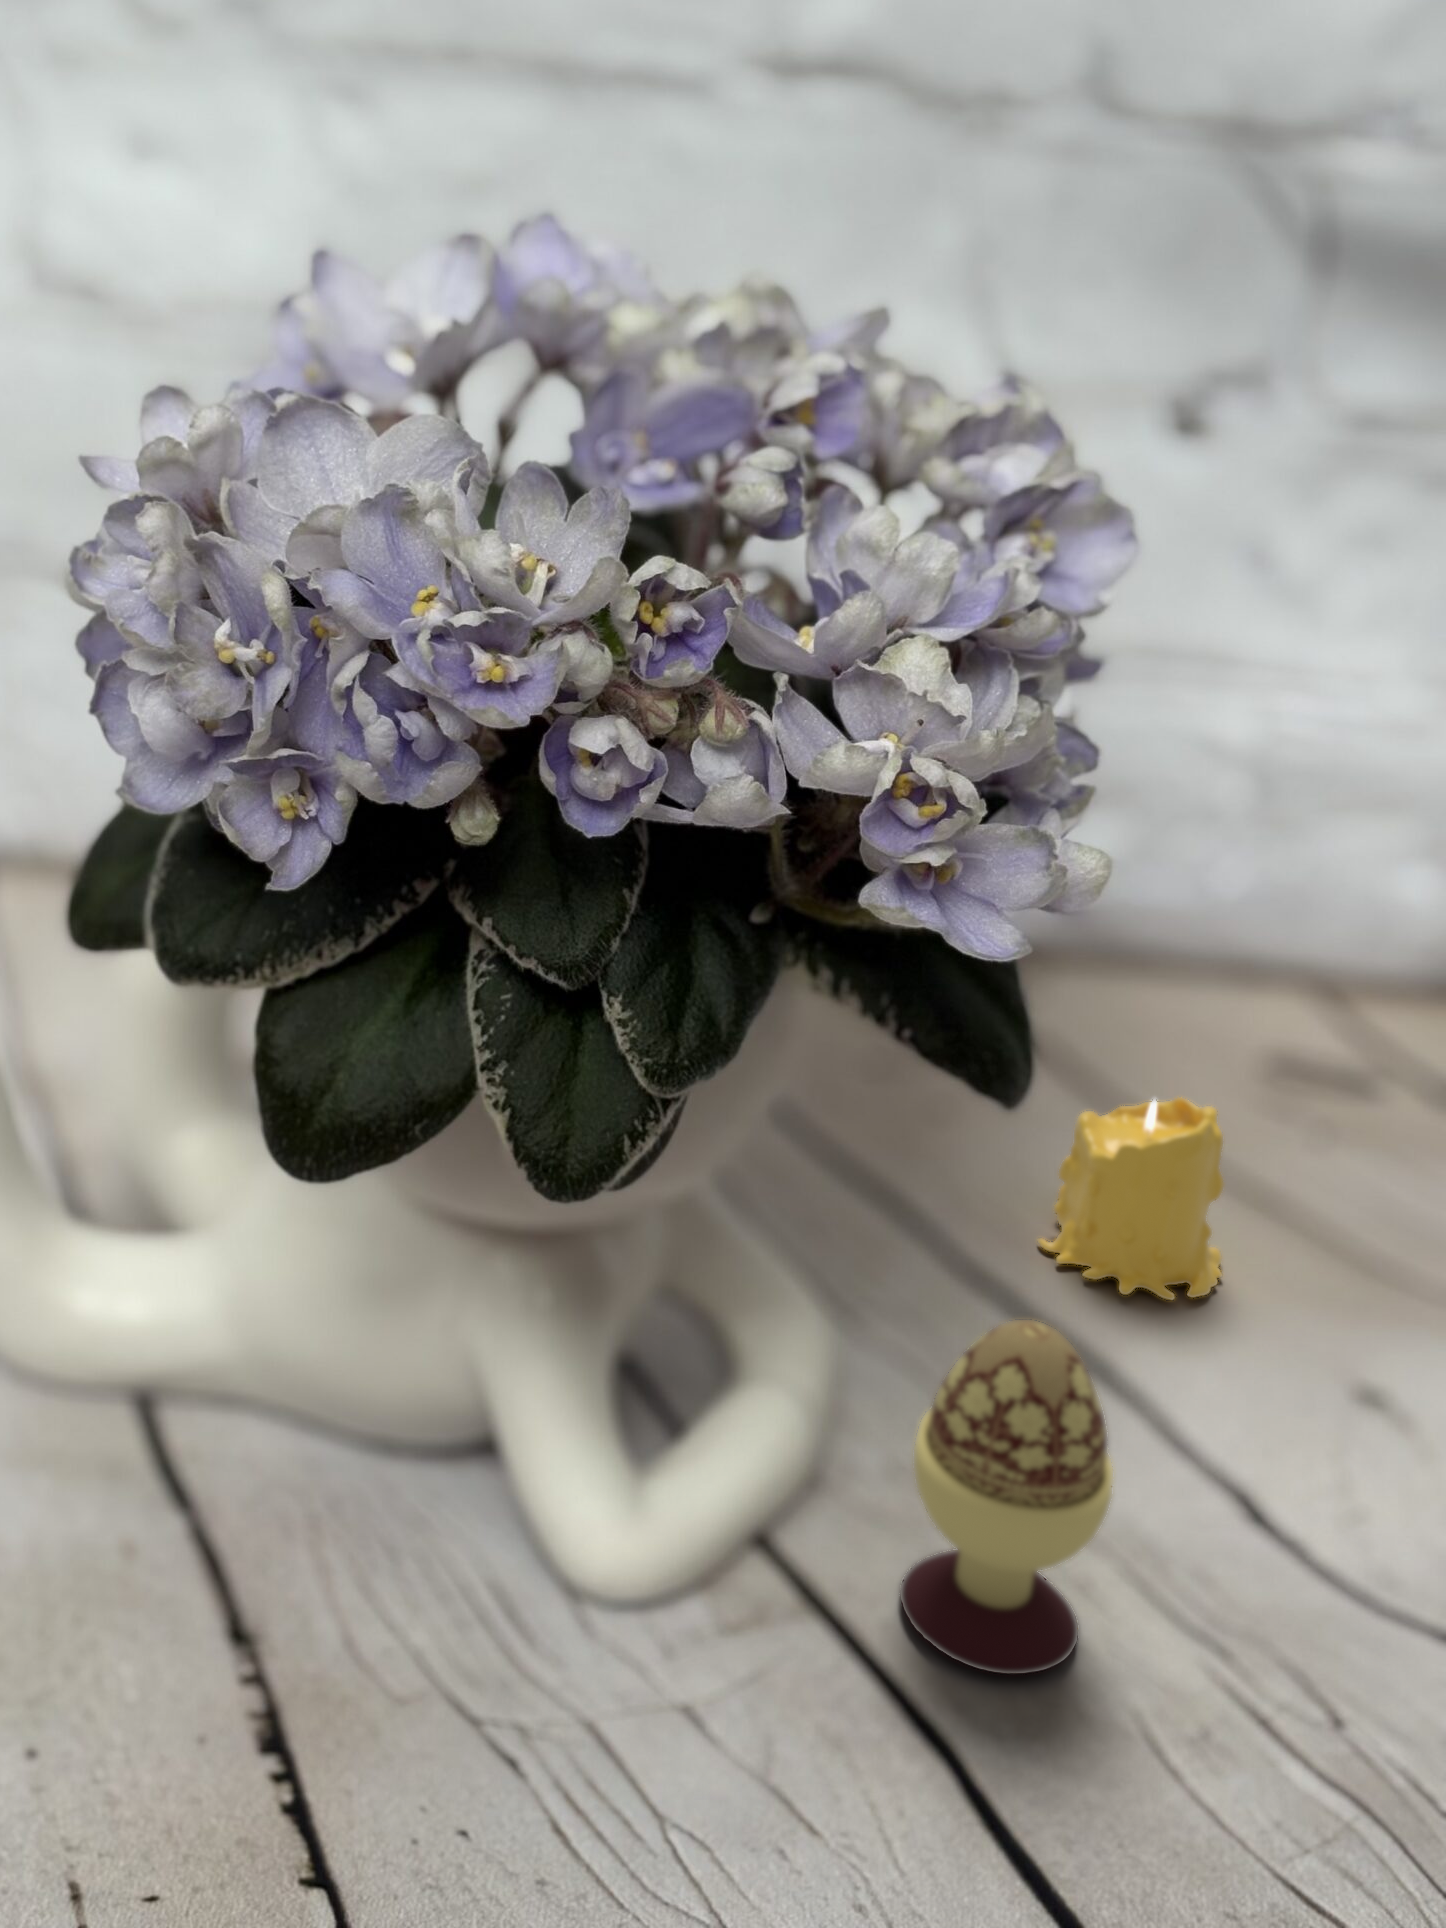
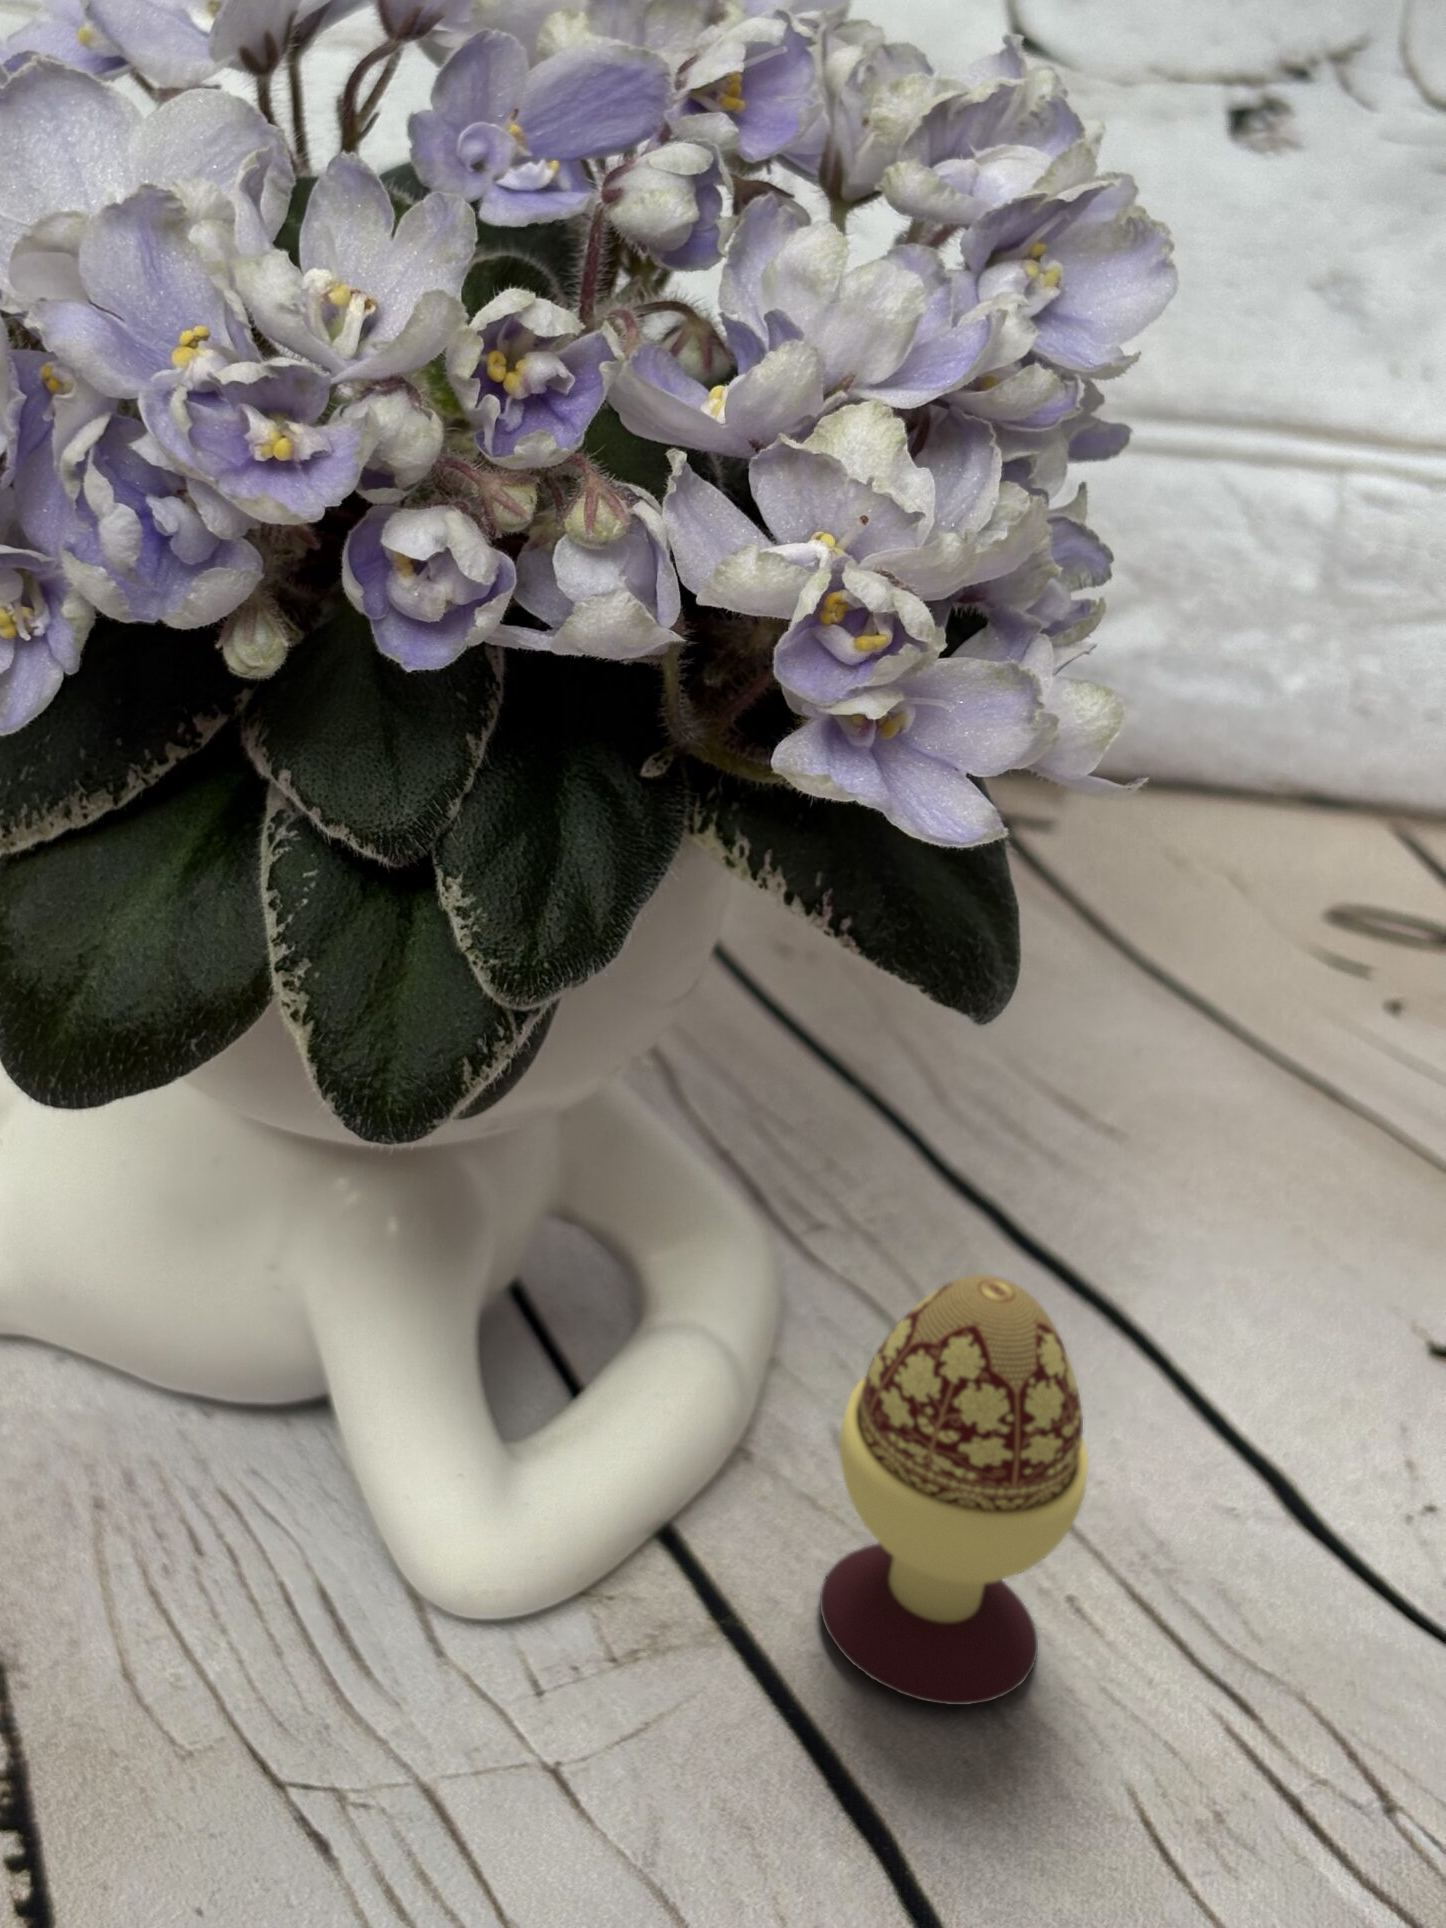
candle: present [1038,1098,1223,1300] -> none [1011,964,1240,1216]

